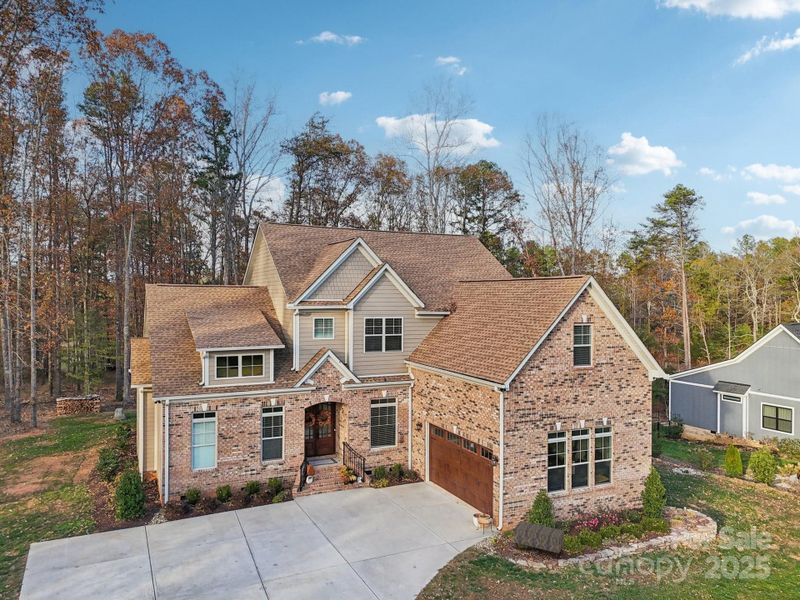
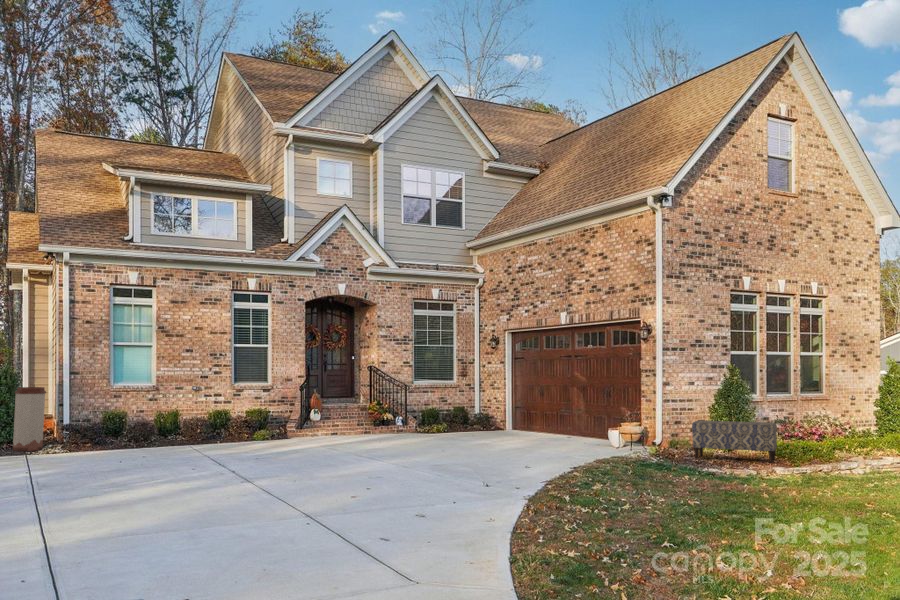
trash can: none [137,484,154,524] -> present [13,387,46,451]

